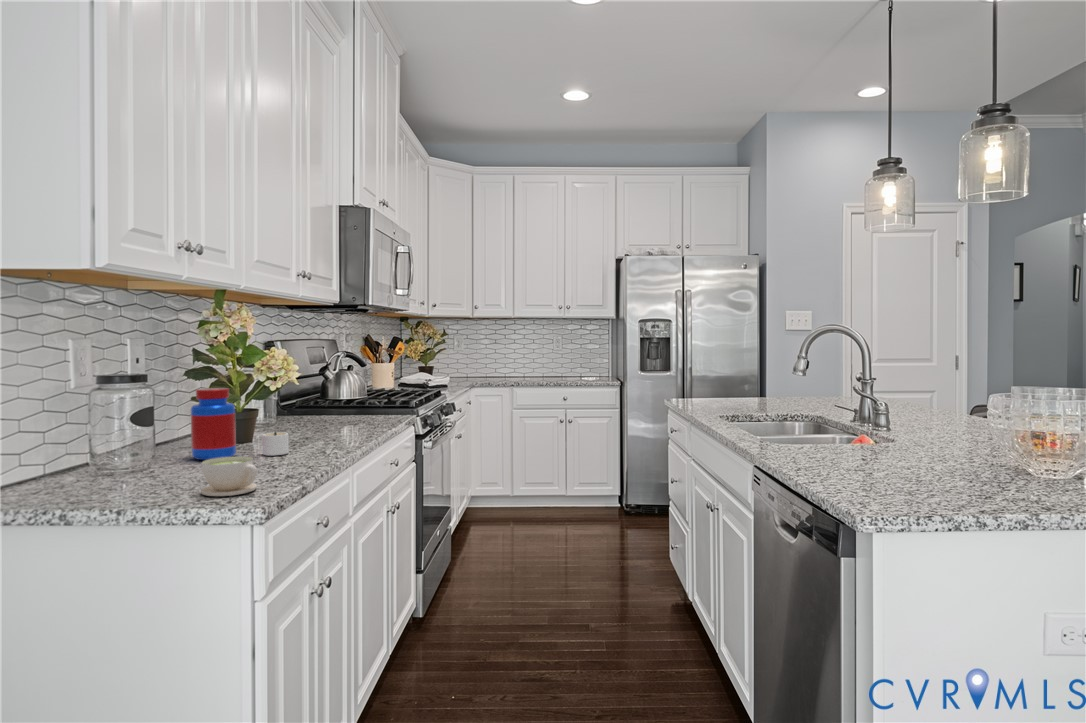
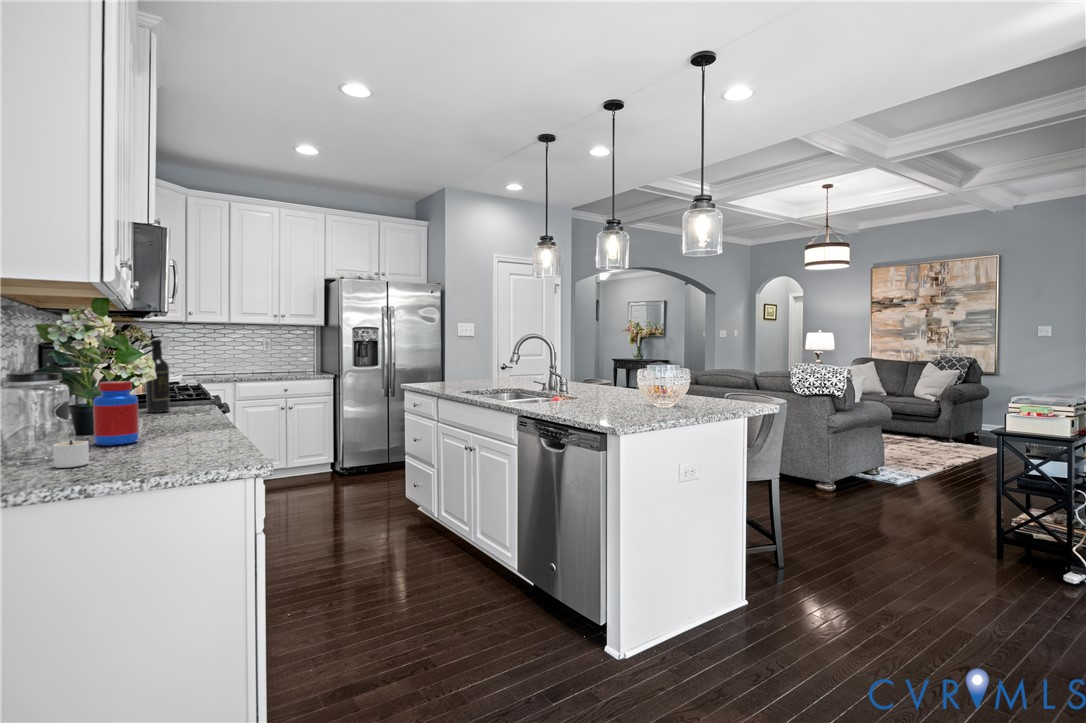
wine bottle: none [328,339,351,421] -> present [146,339,170,413]
candle: present [262,432,289,456] -> present [53,440,89,468]
coffee cup: present [201,456,257,496] -> none [186,432,238,463]

